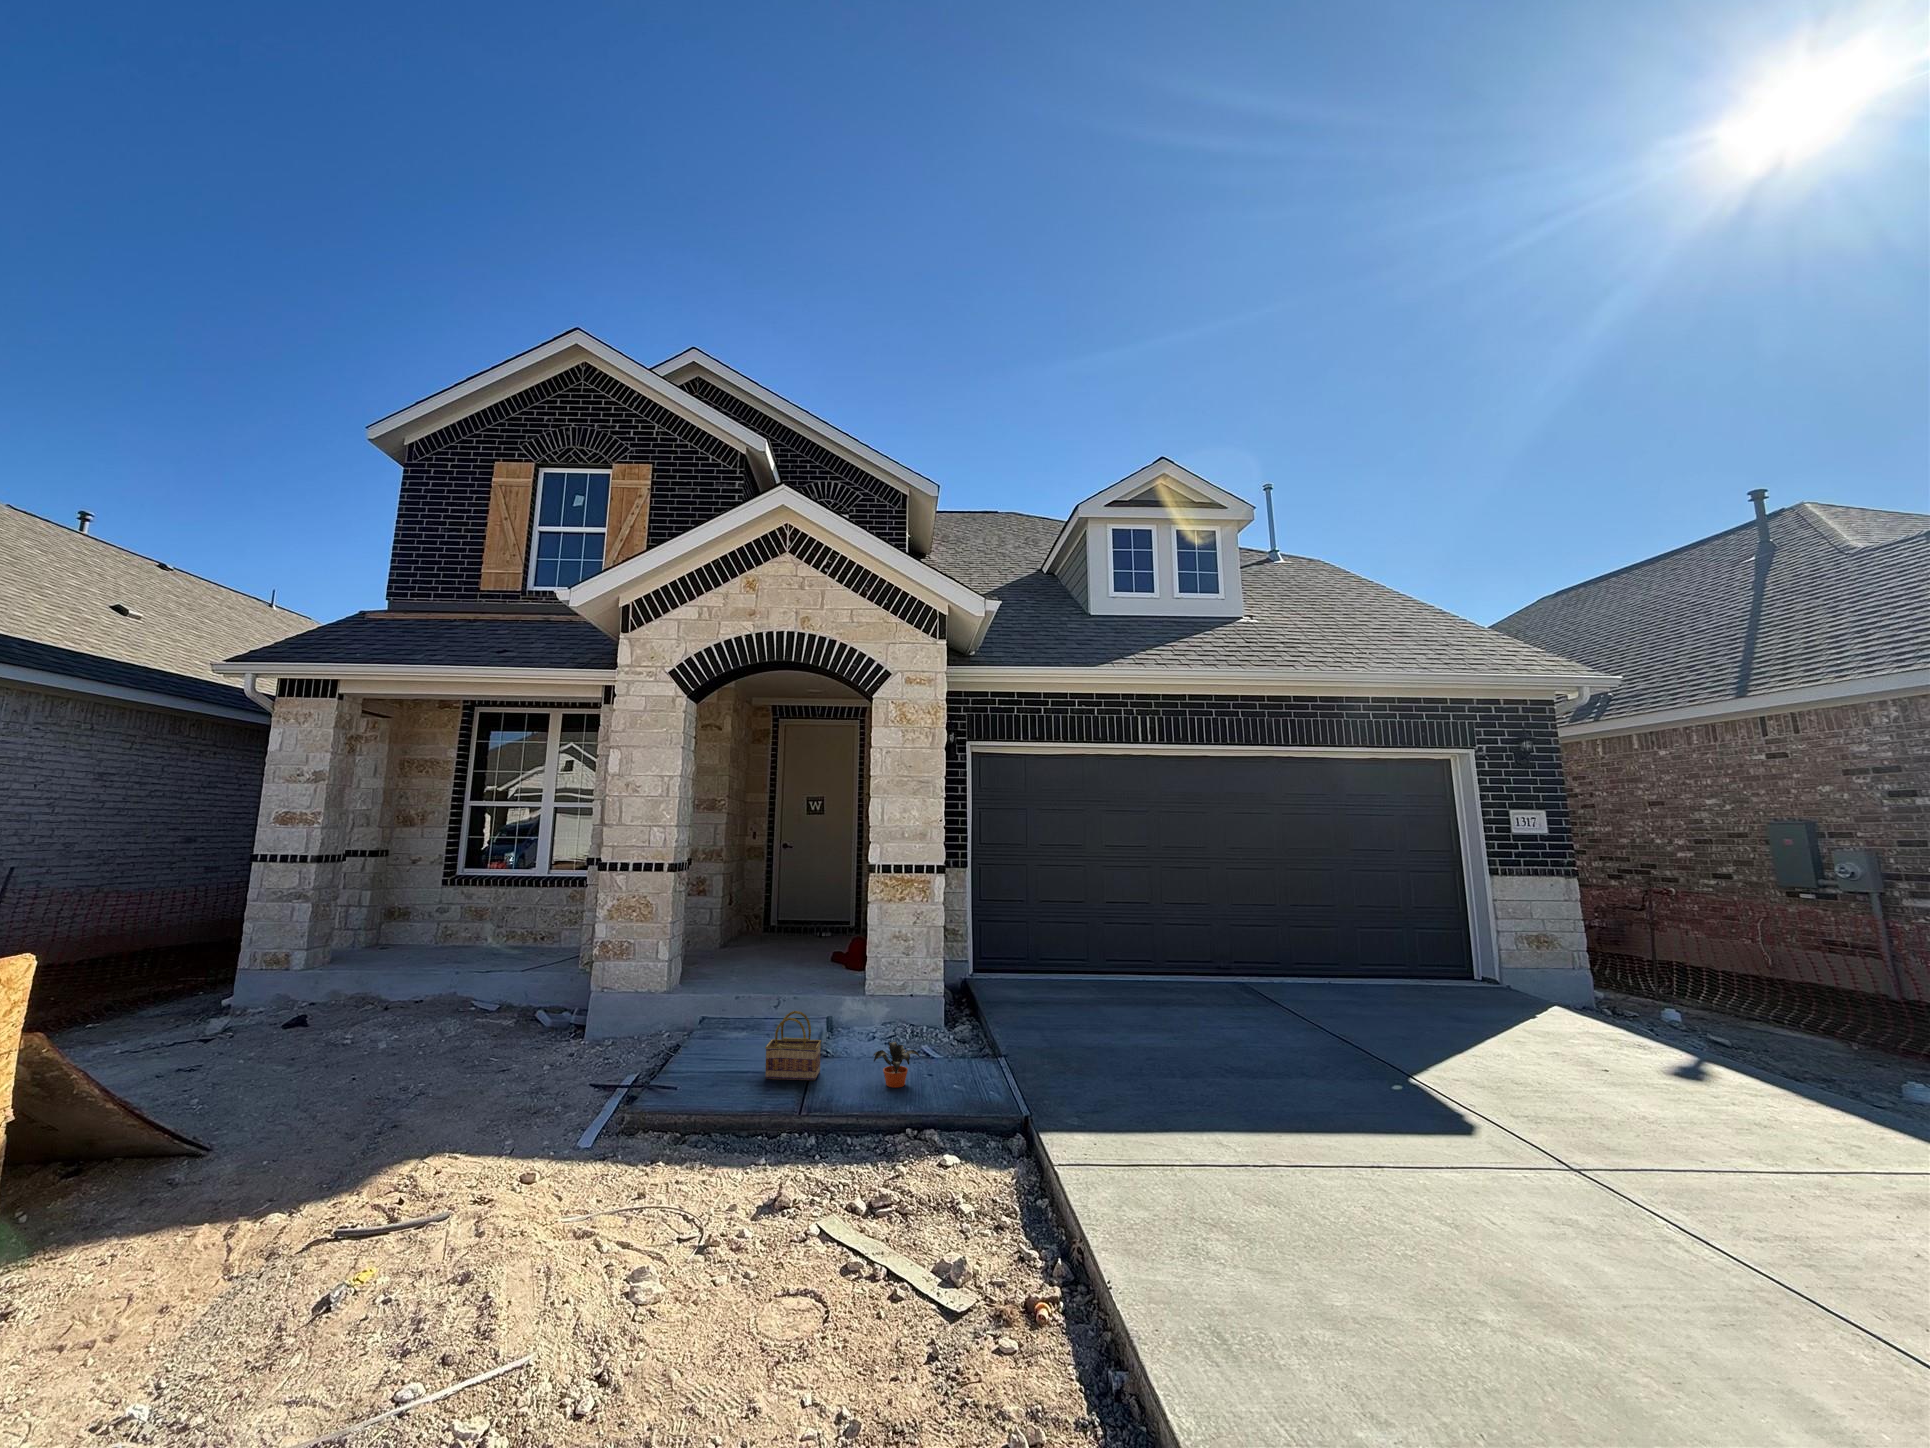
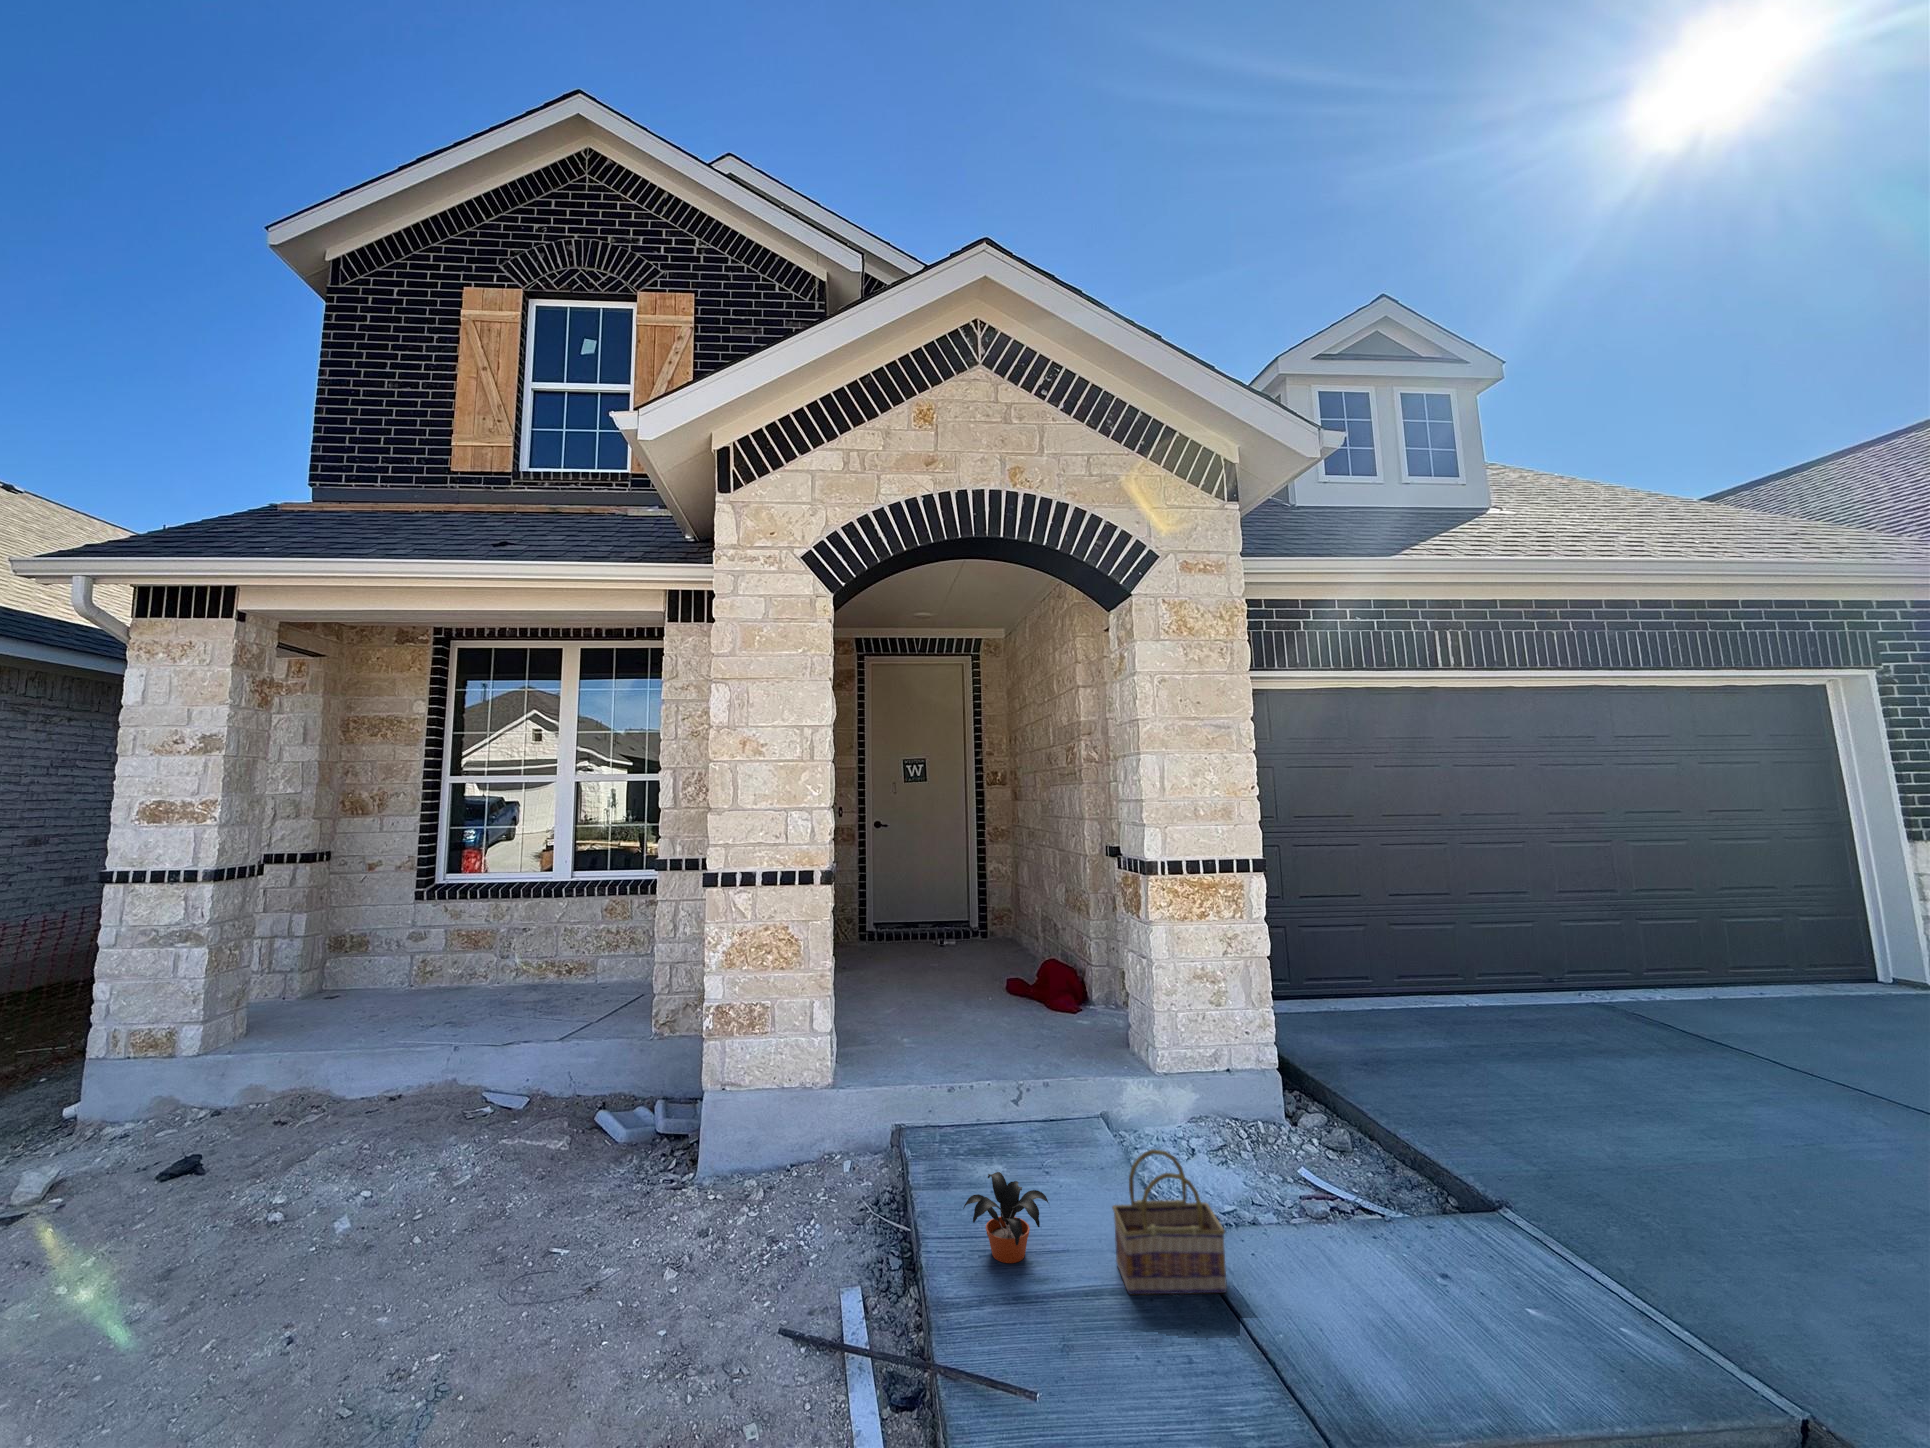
potted plant: present [873,1042,920,1088] -> present [963,1172,1048,1263]

